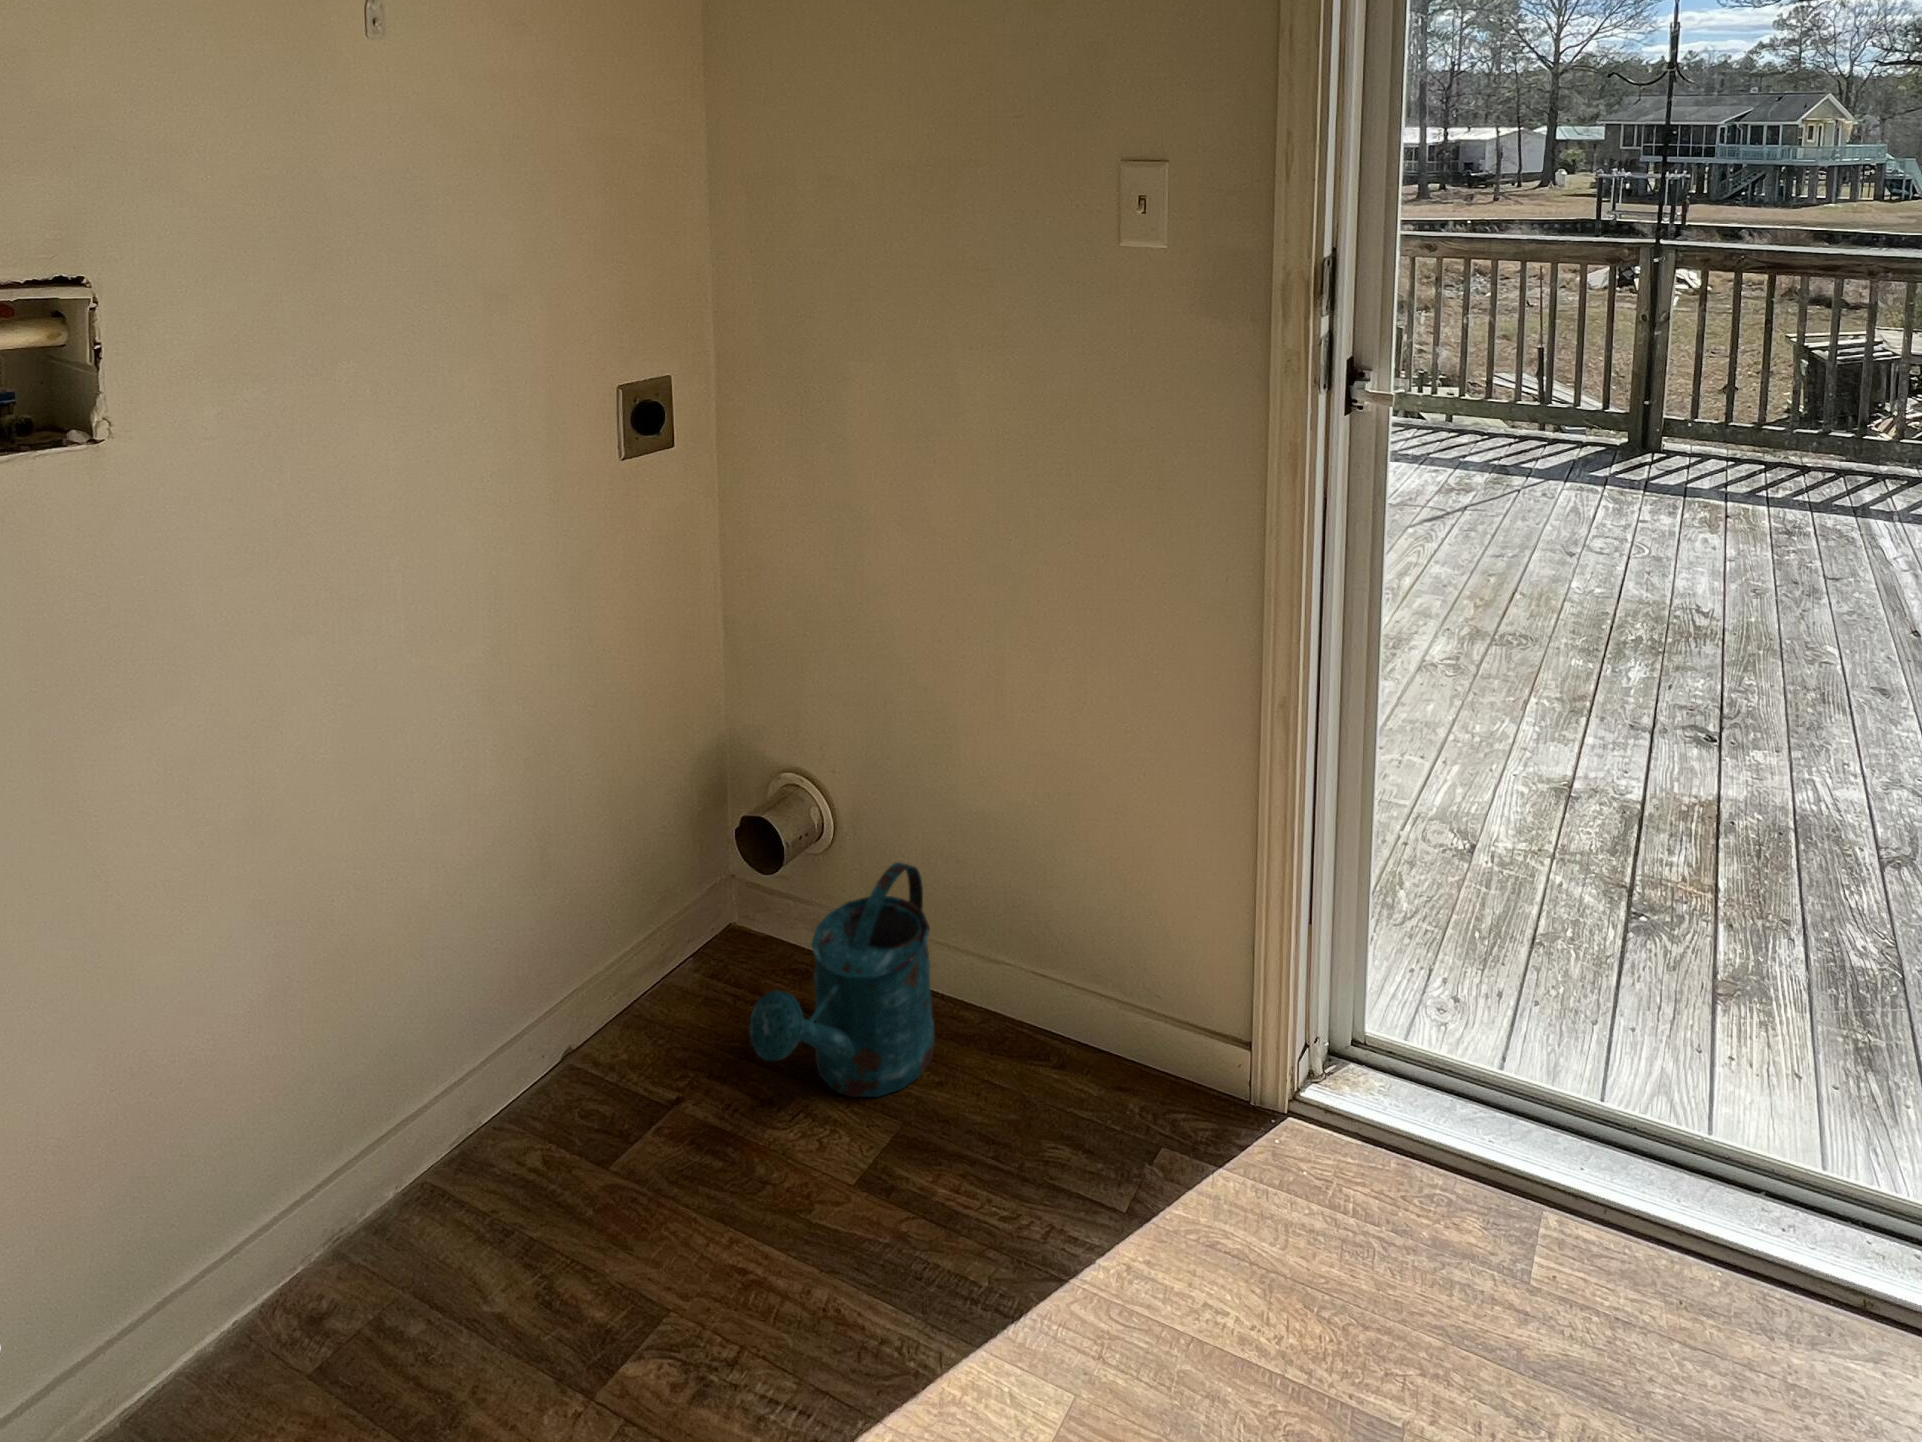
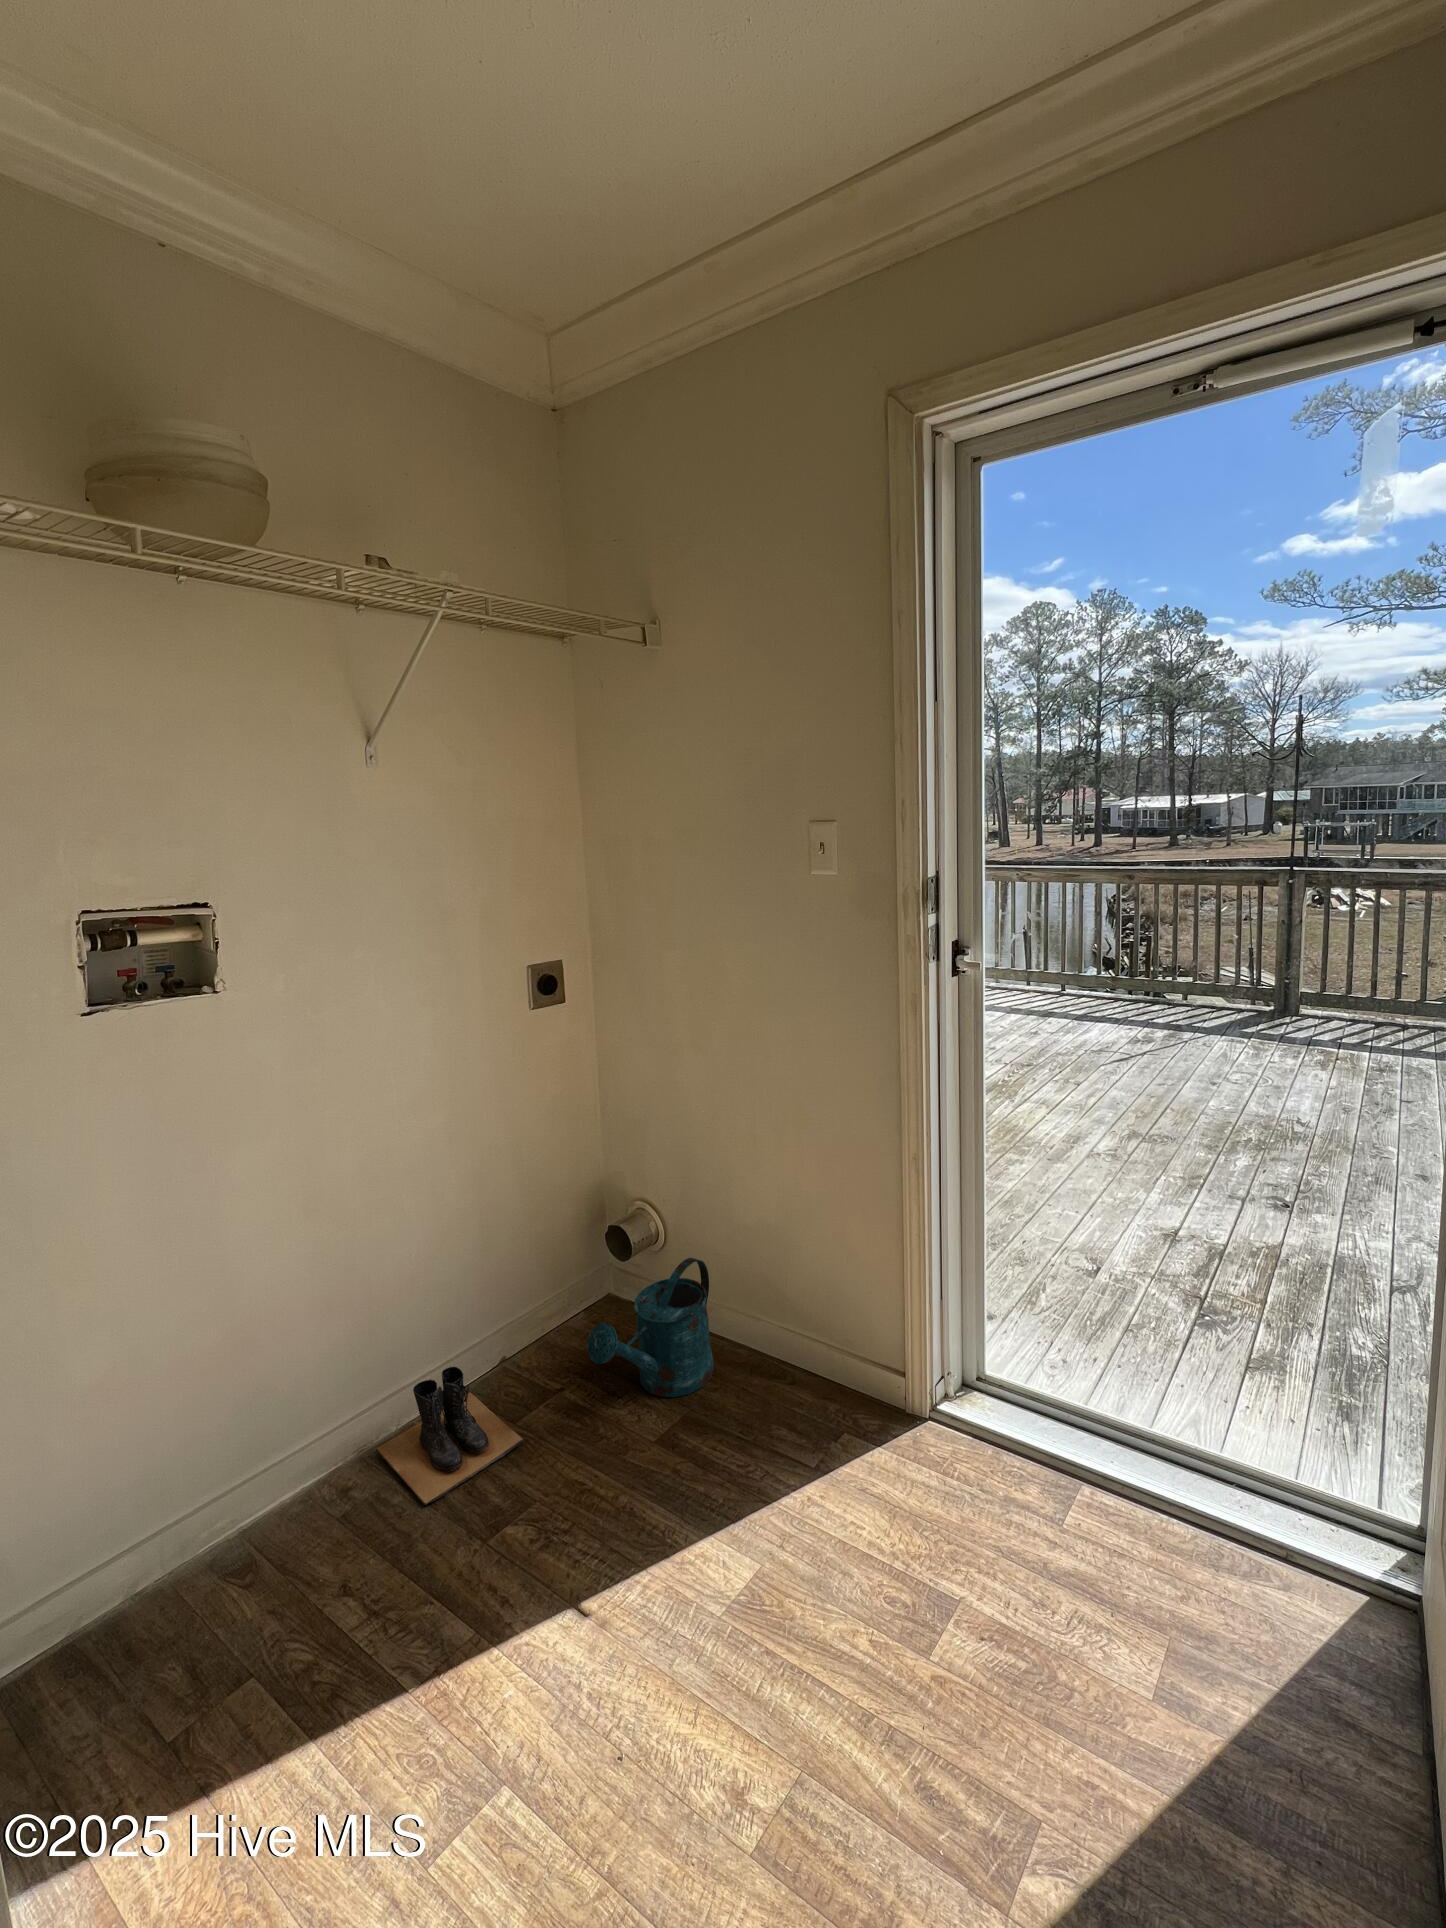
boots: none [368,1080,635,1347] -> present [376,1367,523,1505]

